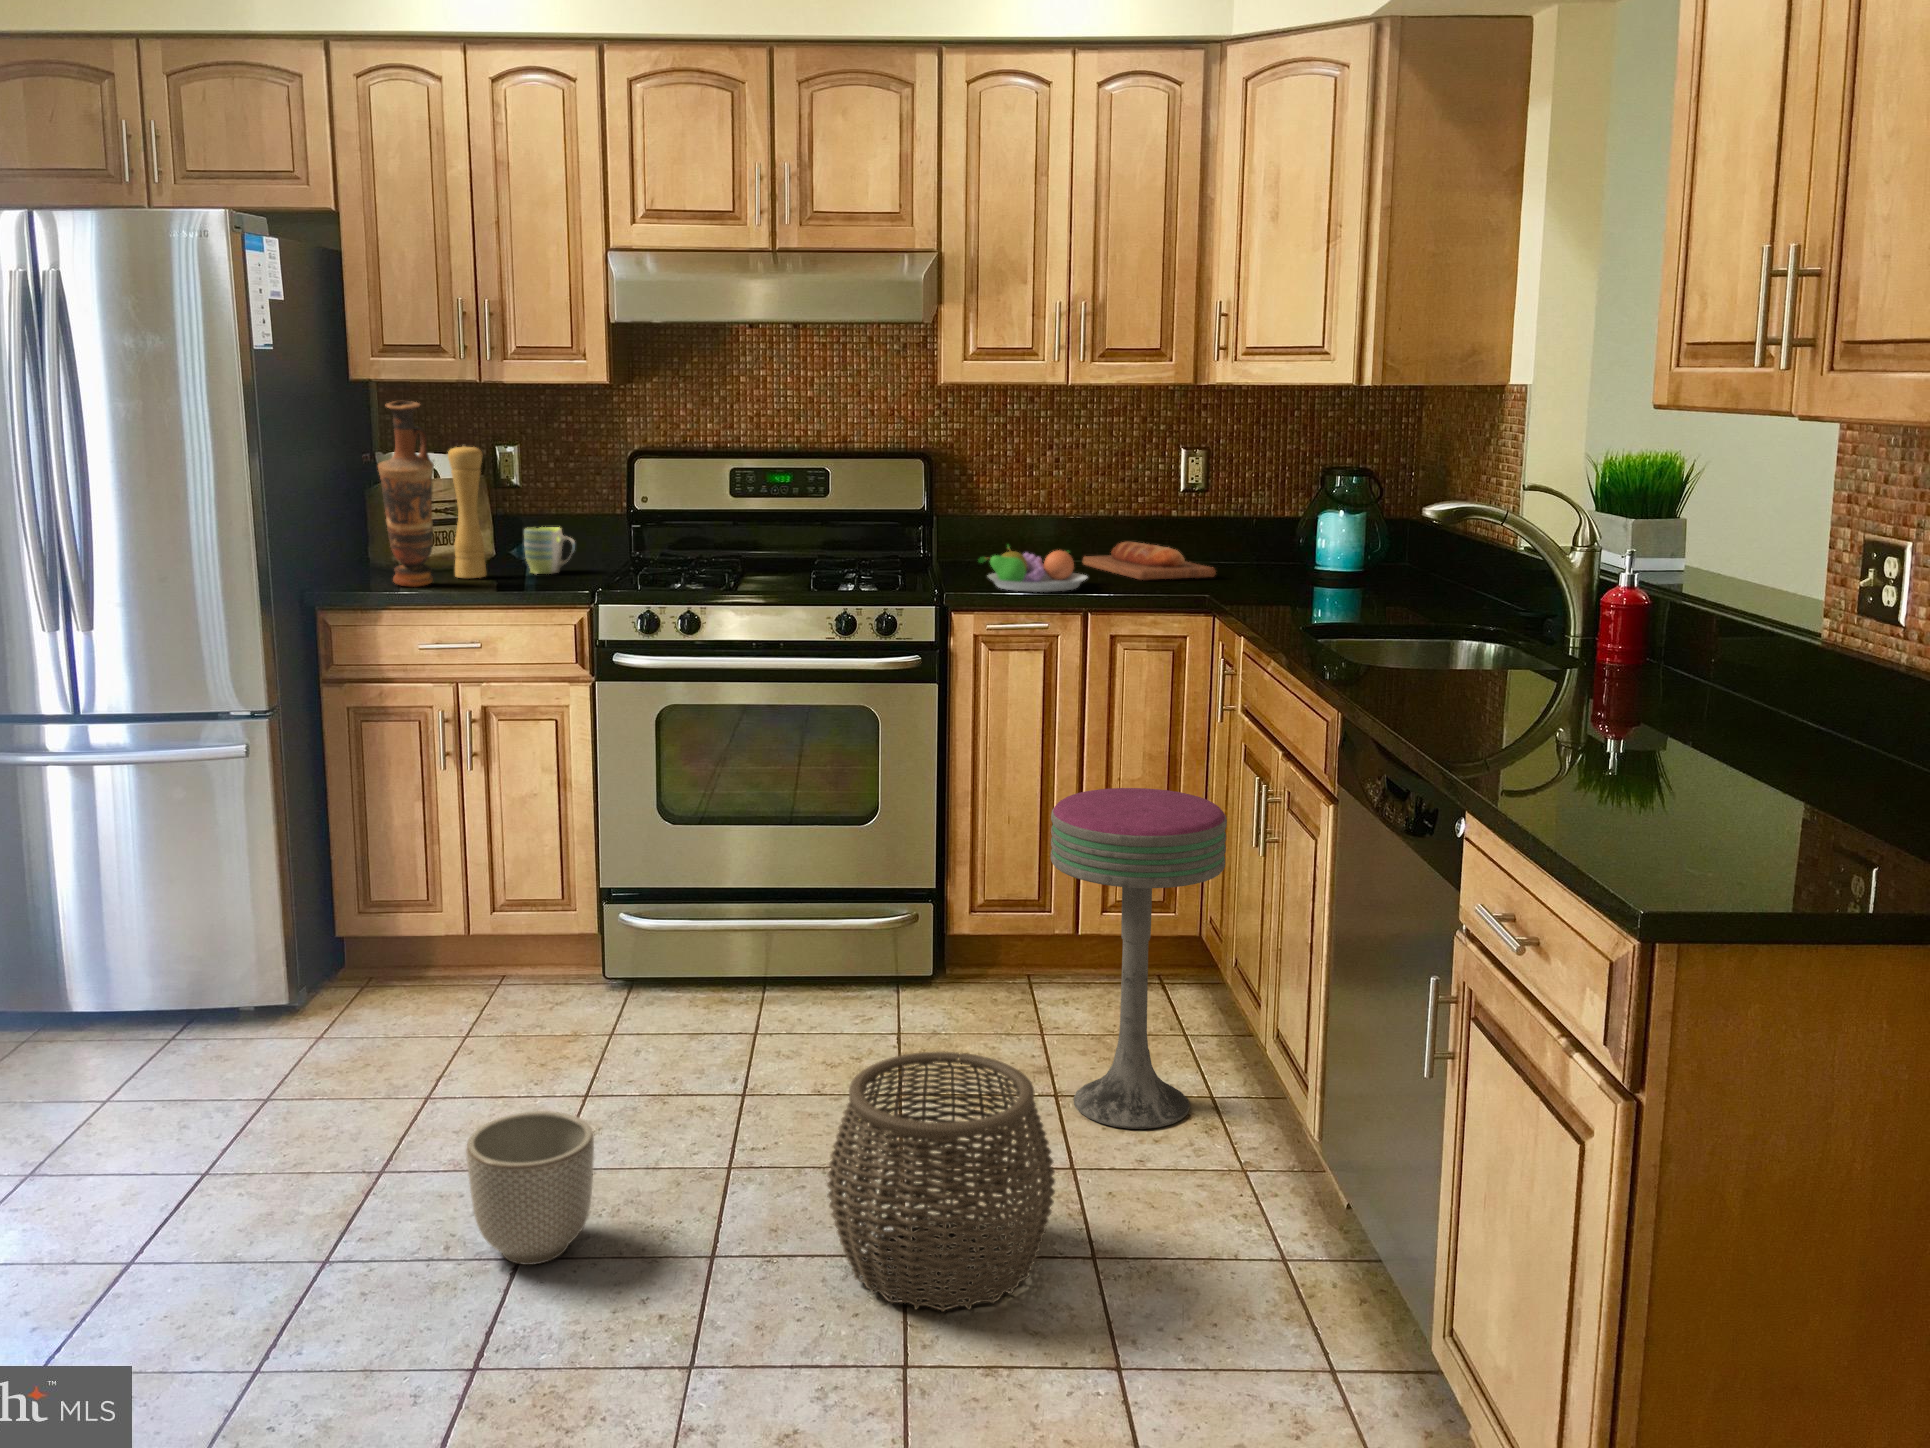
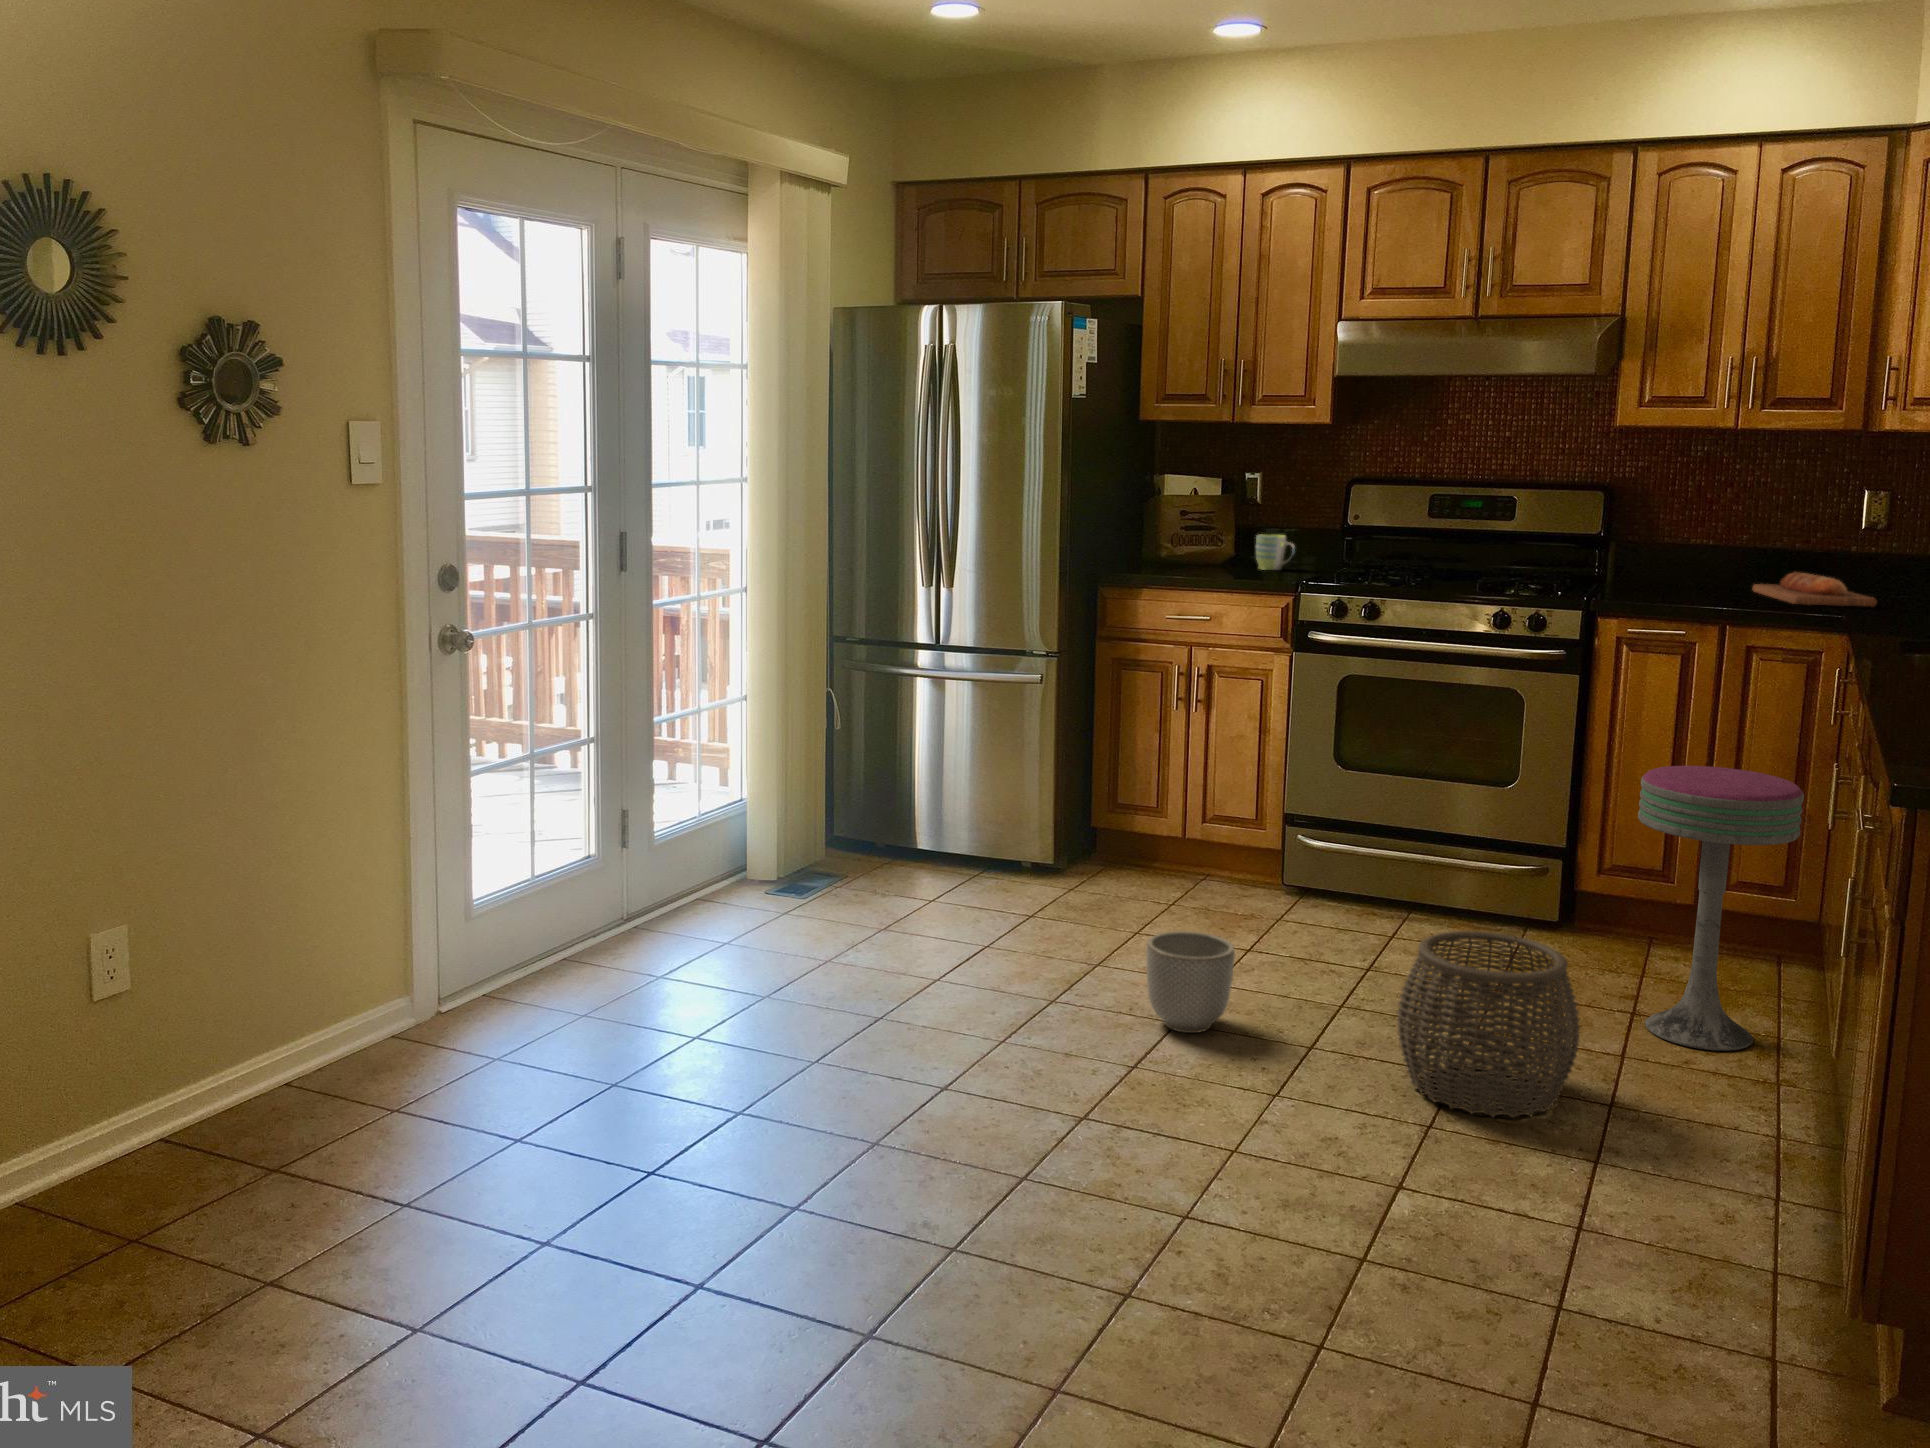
vase: present [378,401,434,587] -> none [1151,435,1191,572]
pepper mill: present [448,445,486,578] -> none [1201,469,1229,569]
fruit bowl: present [979,546,1087,592] -> none [1630,565,1735,606]

